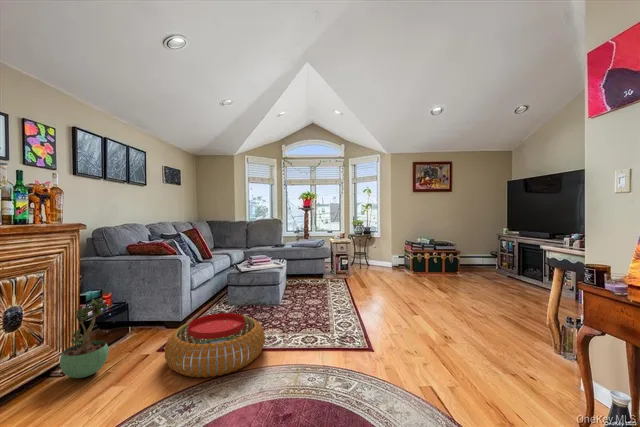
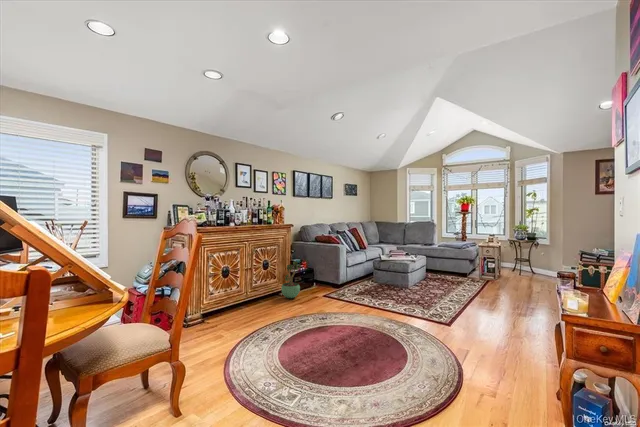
pouf: present [165,313,265,378] -> none [322,281,378,313]

